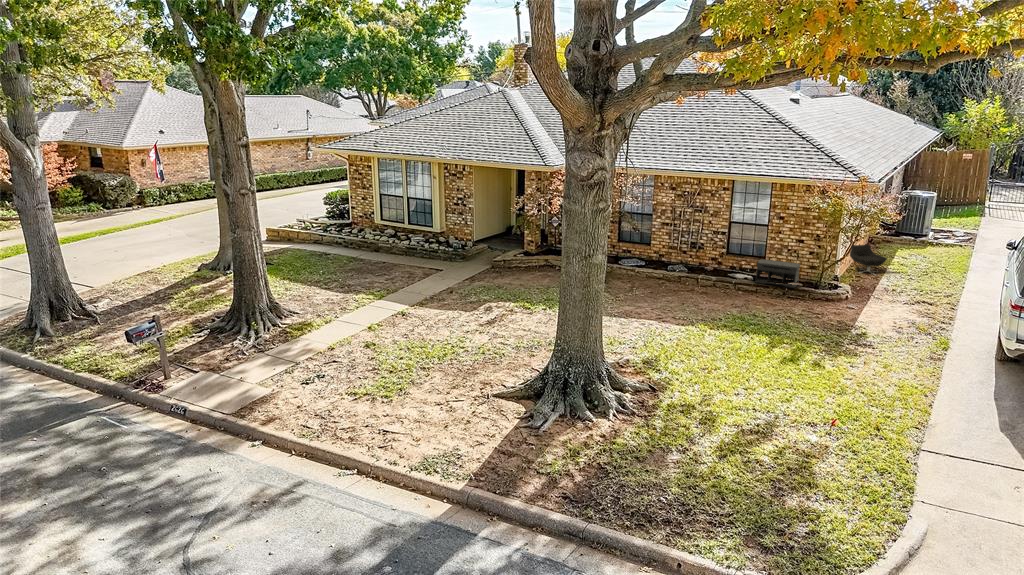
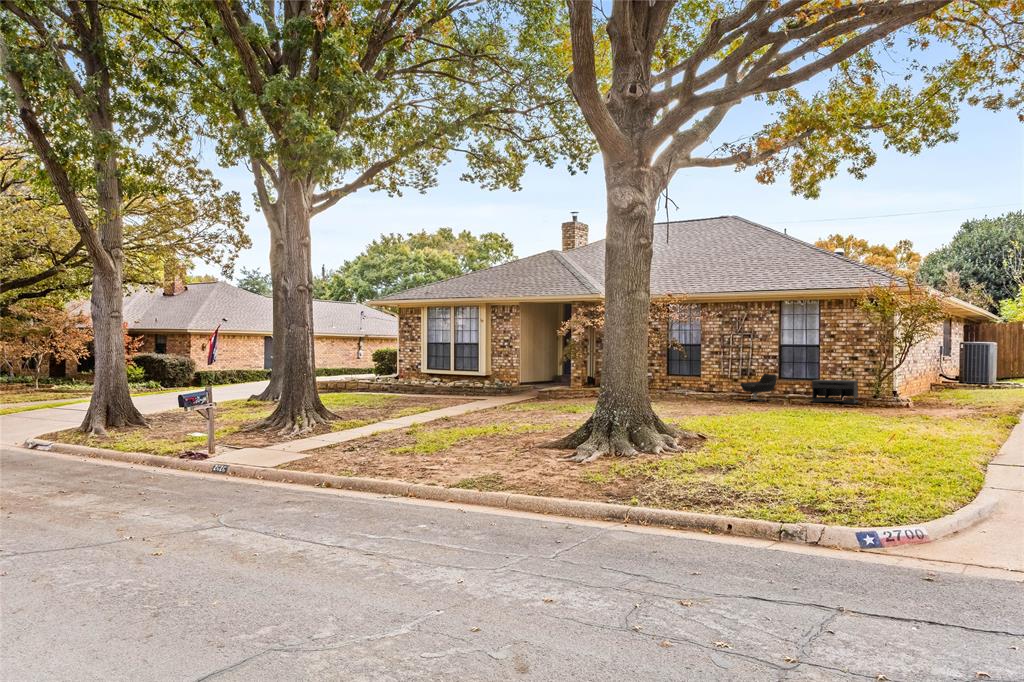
lounge chair: present [850,245,887,272] -> present [740,374,777,400]

